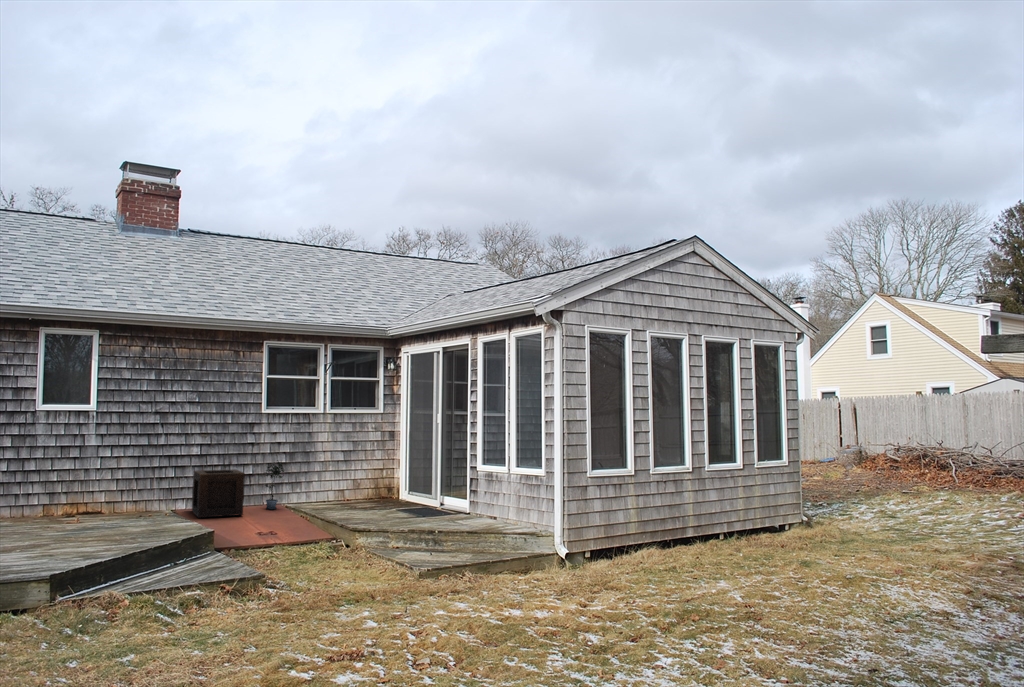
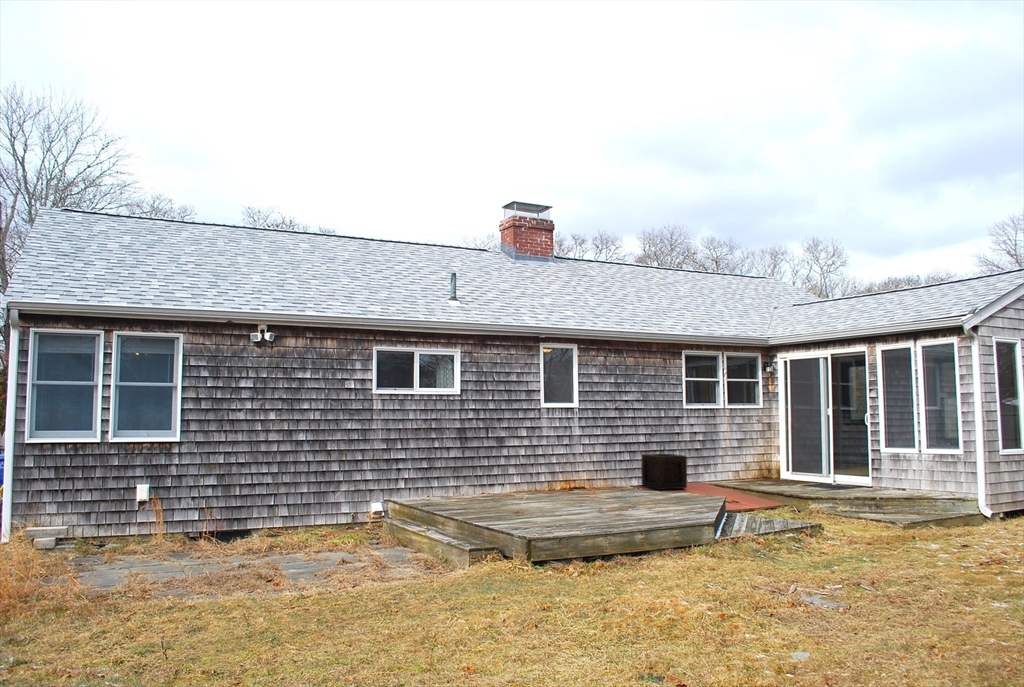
potted plant: present [265,460,284,509] -> none [688,446,708,485]

